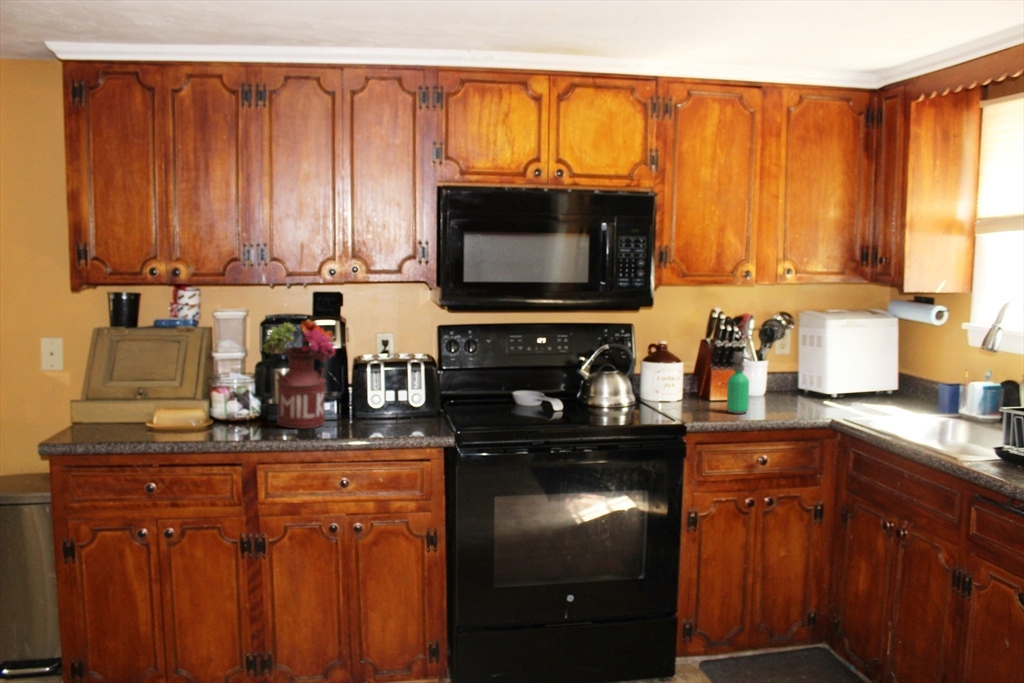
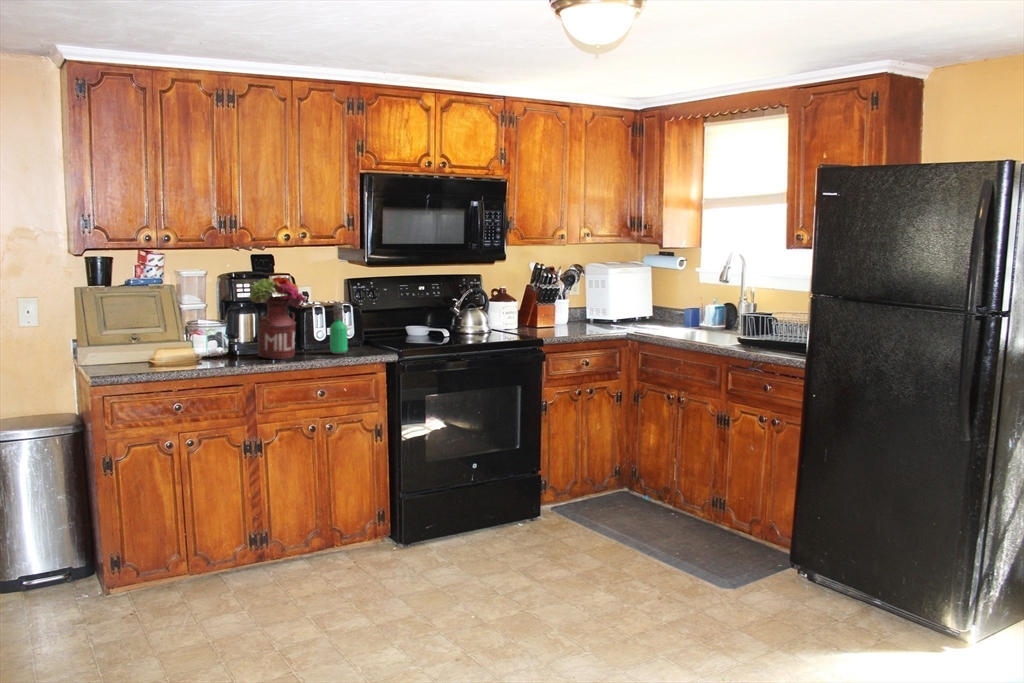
soap dispenser: present [727,352,751,414] -> present [330,304,348,354]

